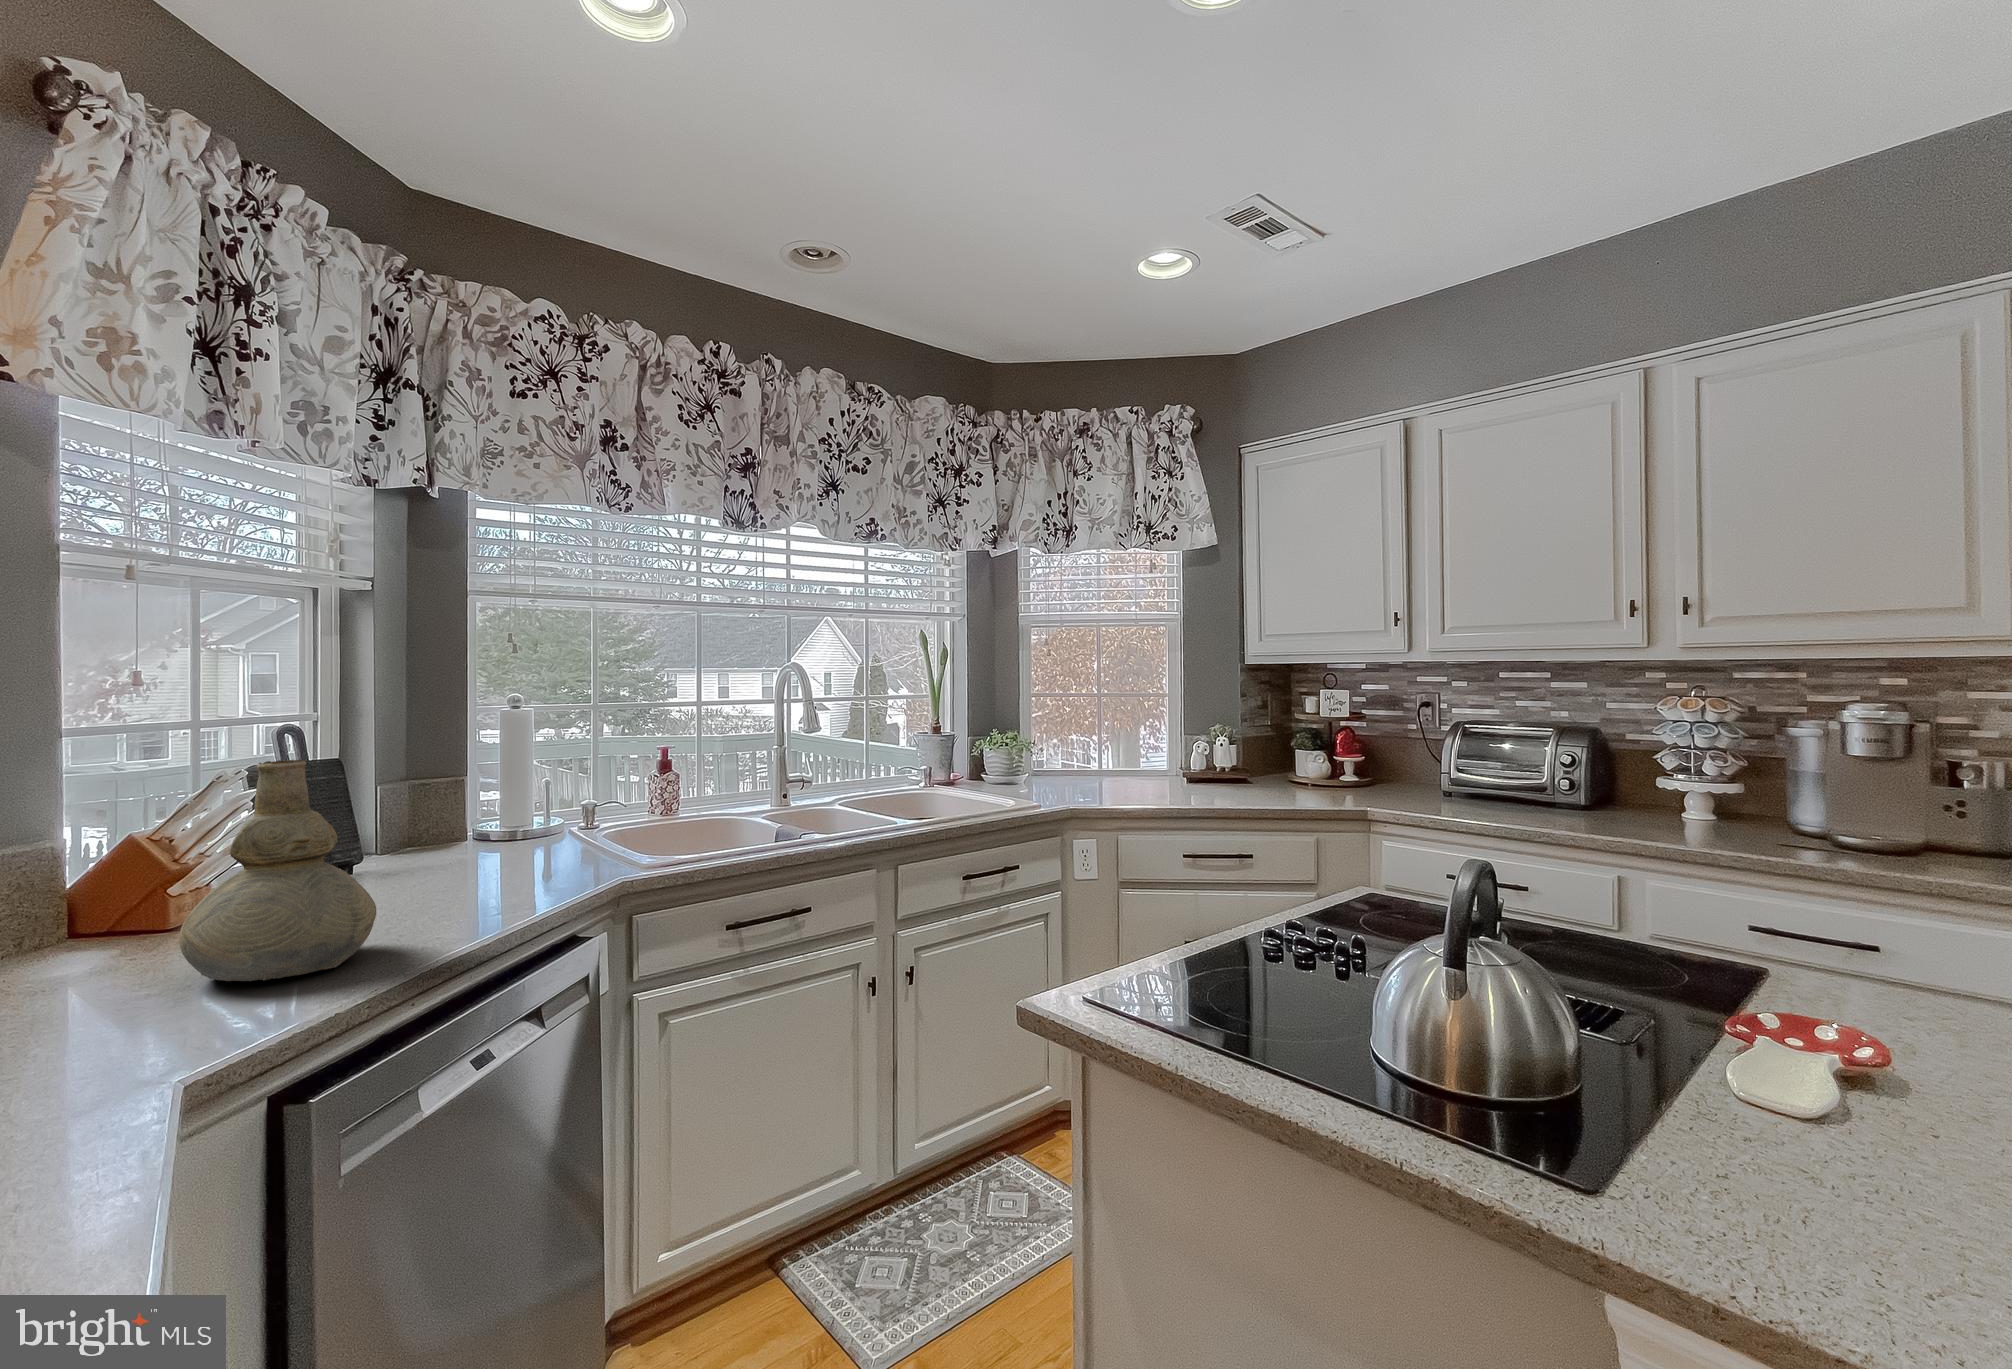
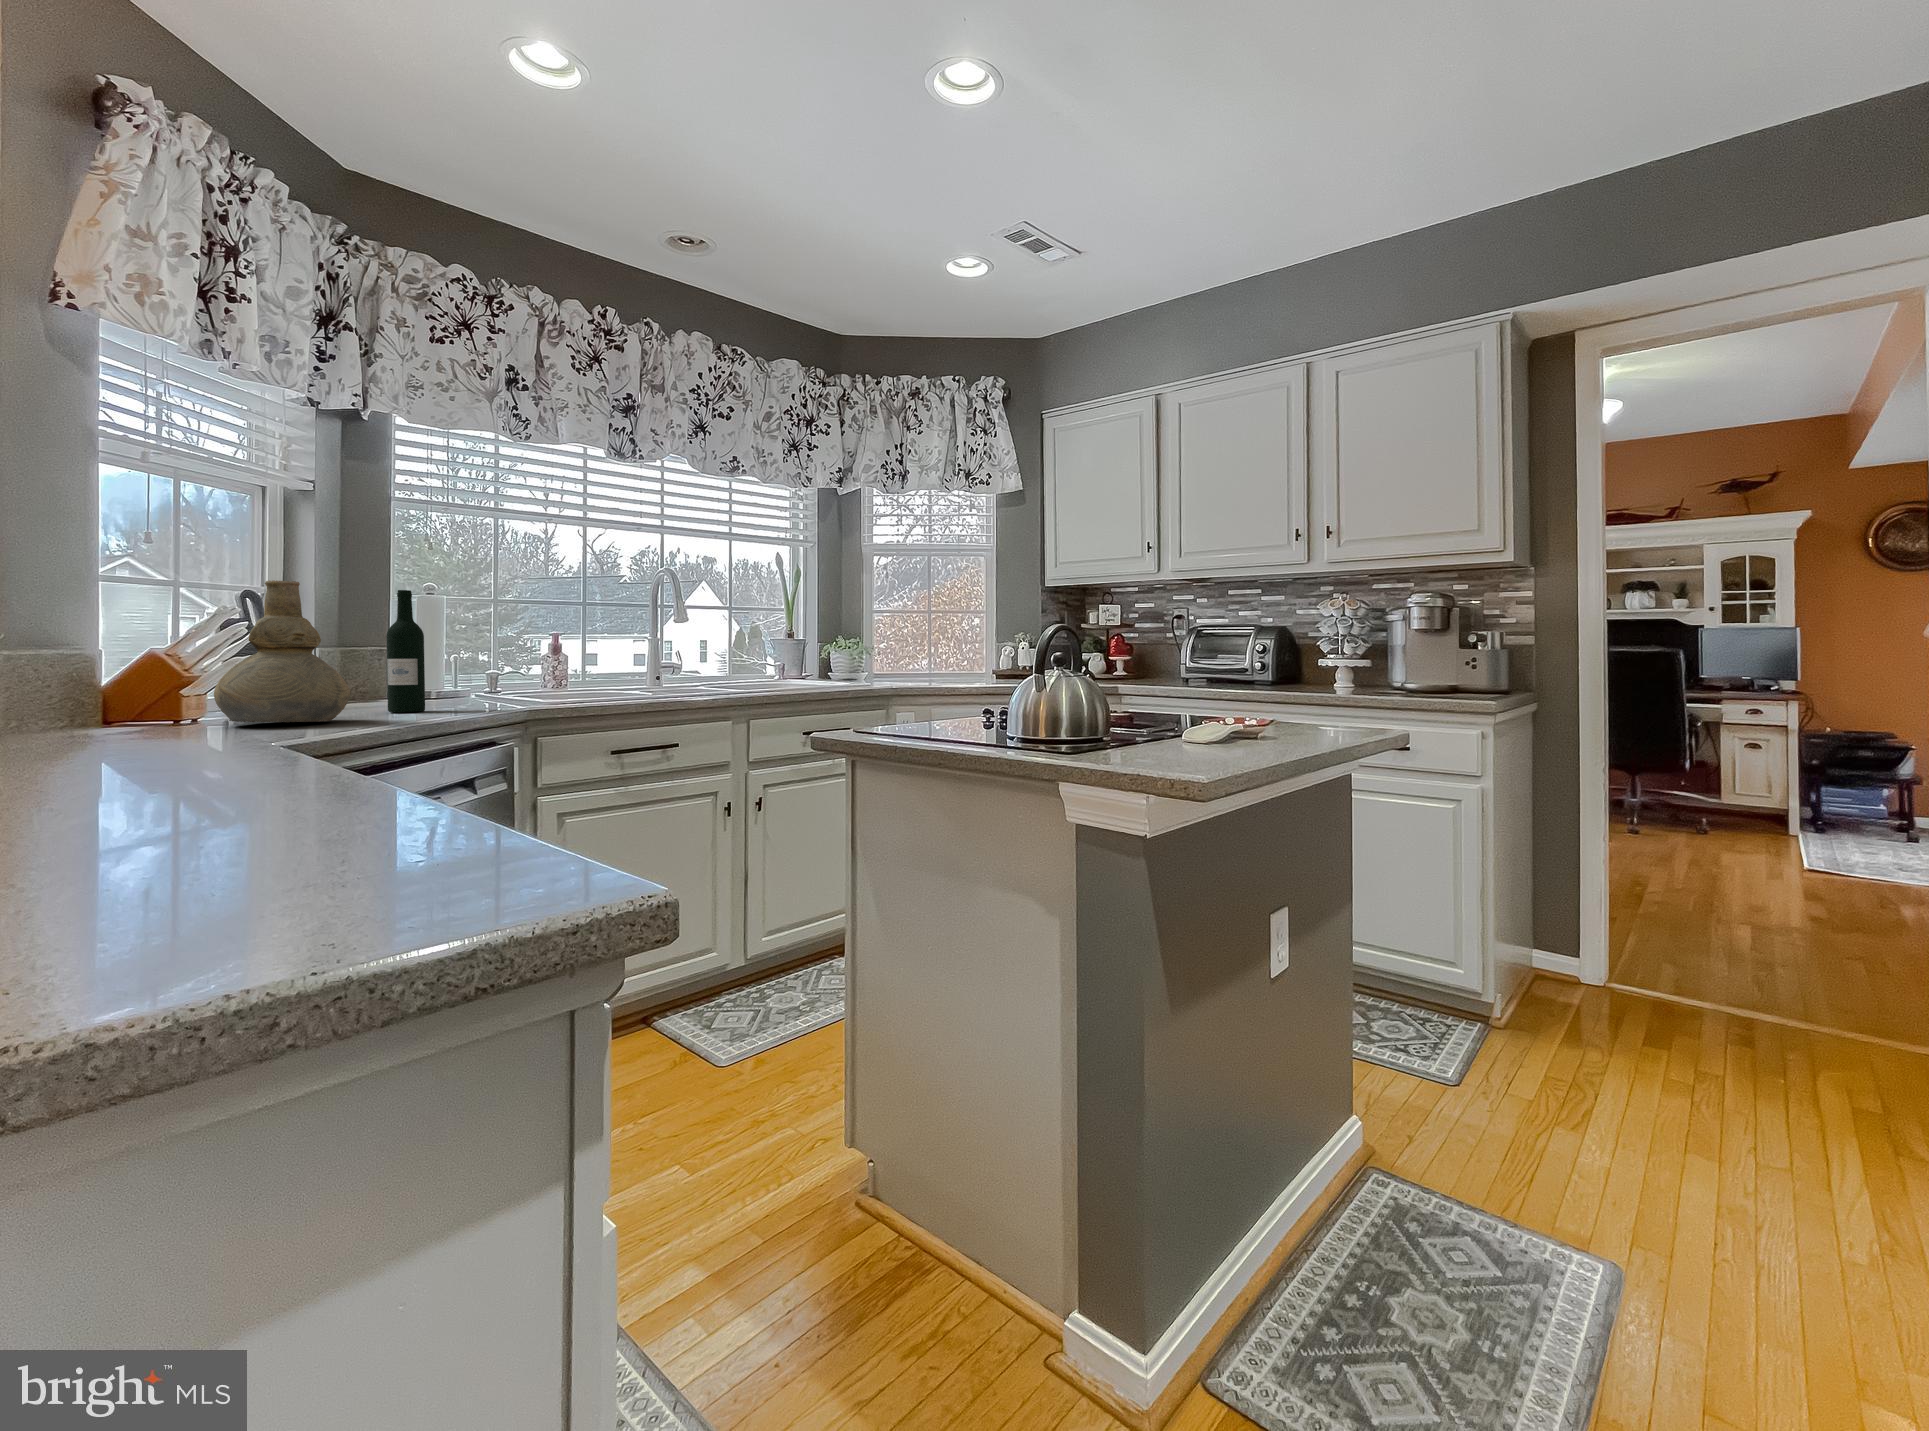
wine bottle: none [438,742,488,913] -> present [386,590,425,712]

